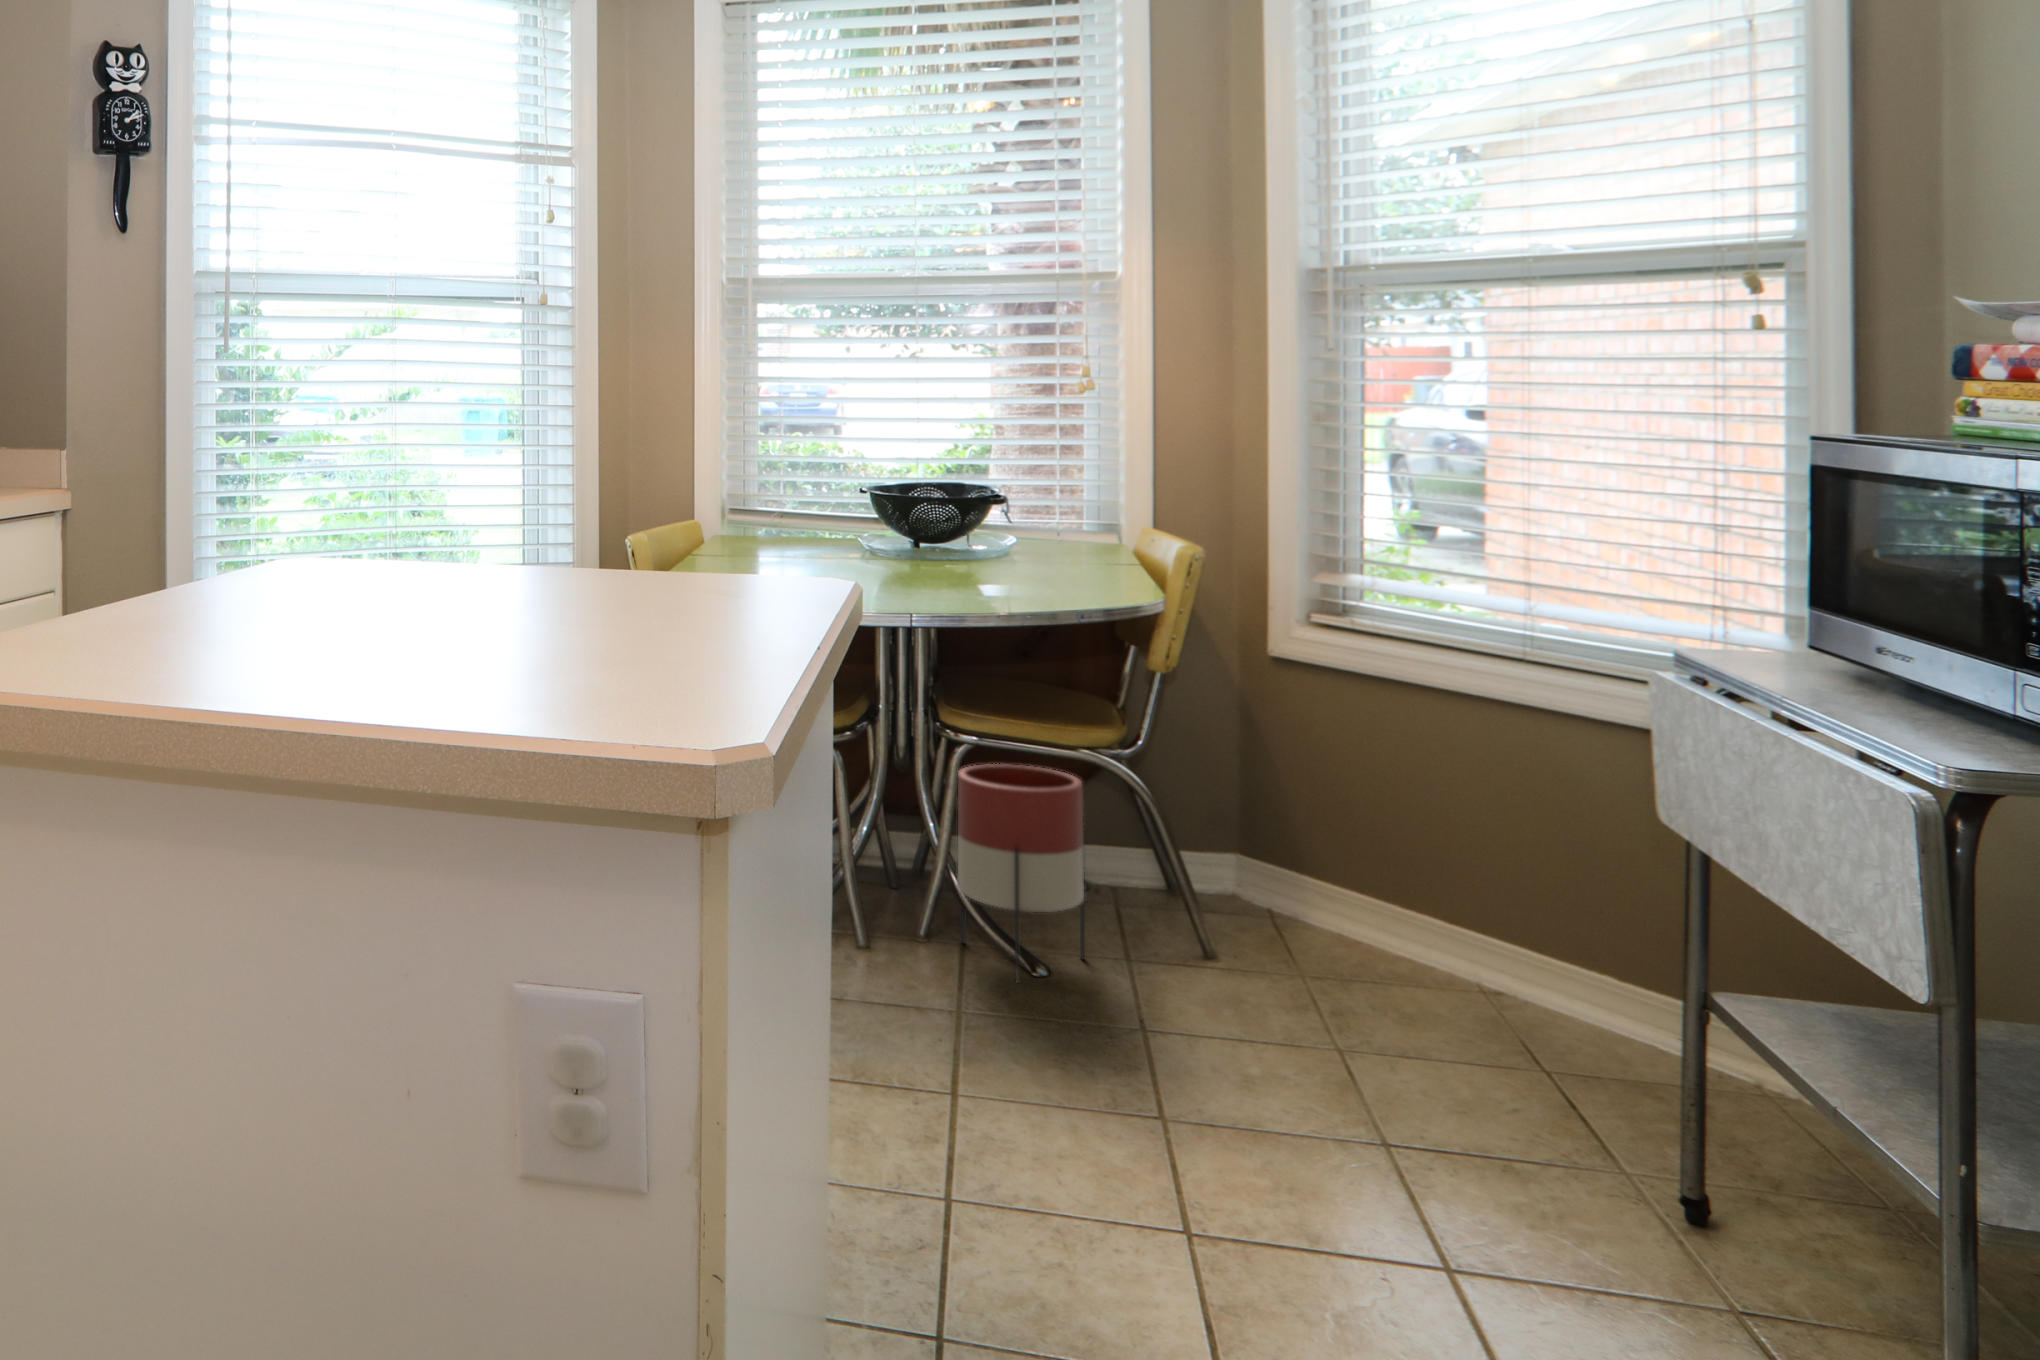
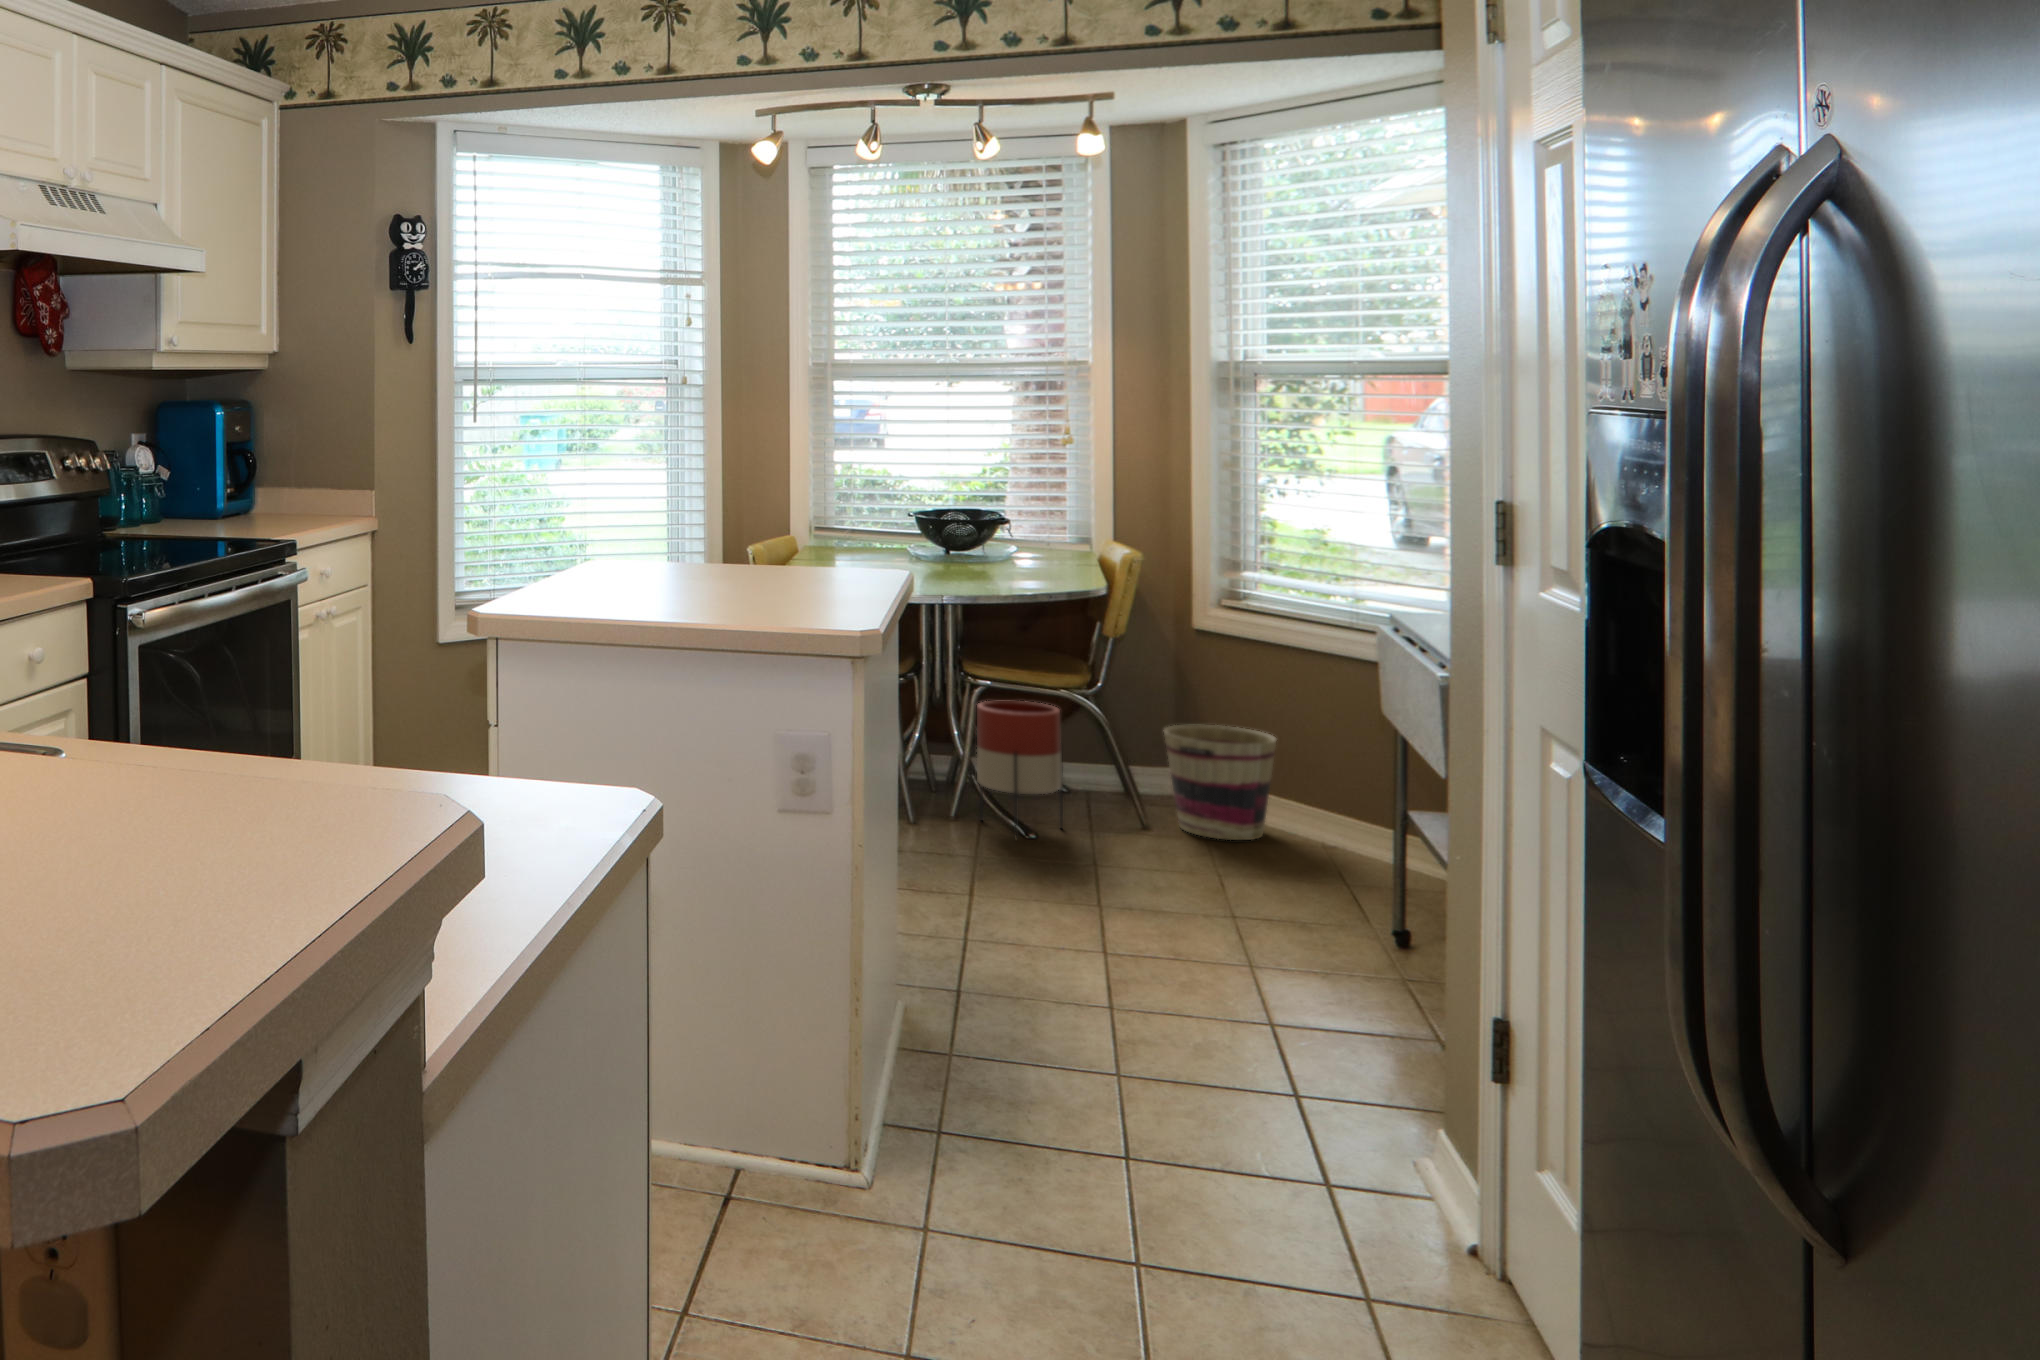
basket: none [1232,799,1405,982] -> present [1164,725,1276,840]

